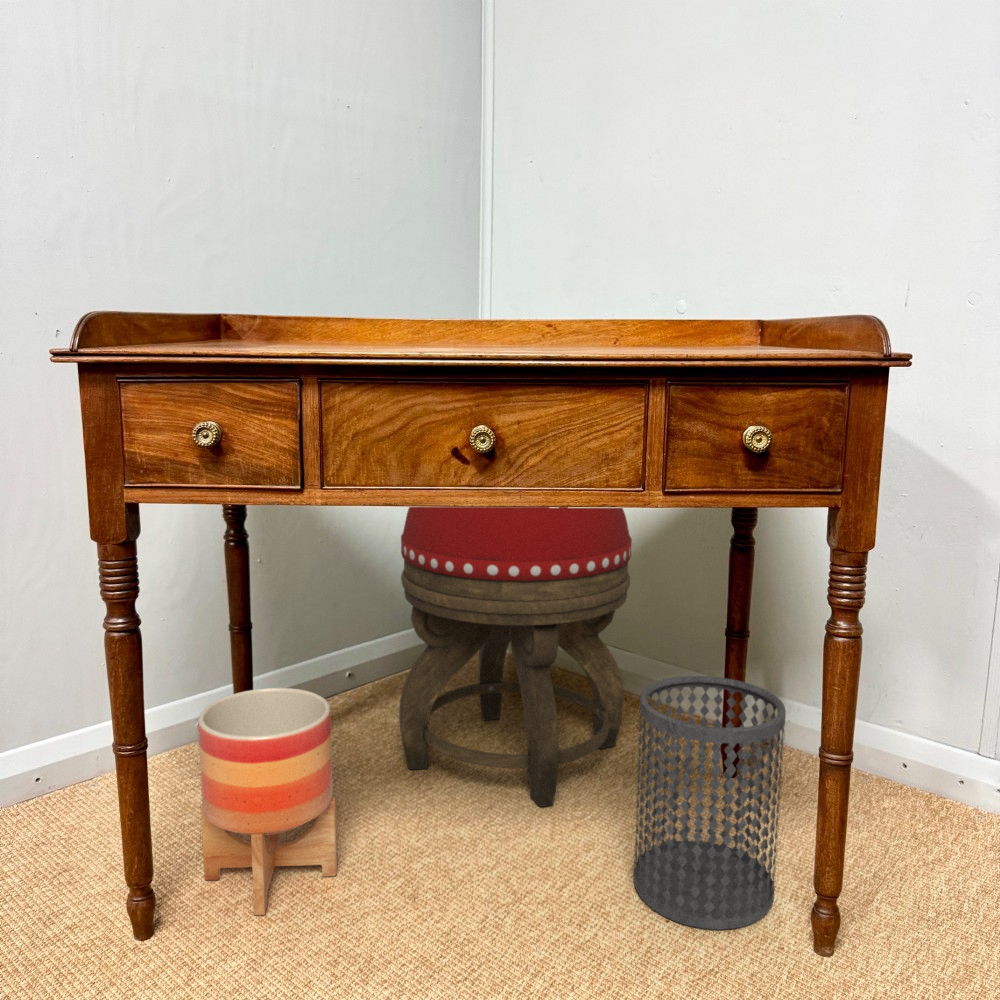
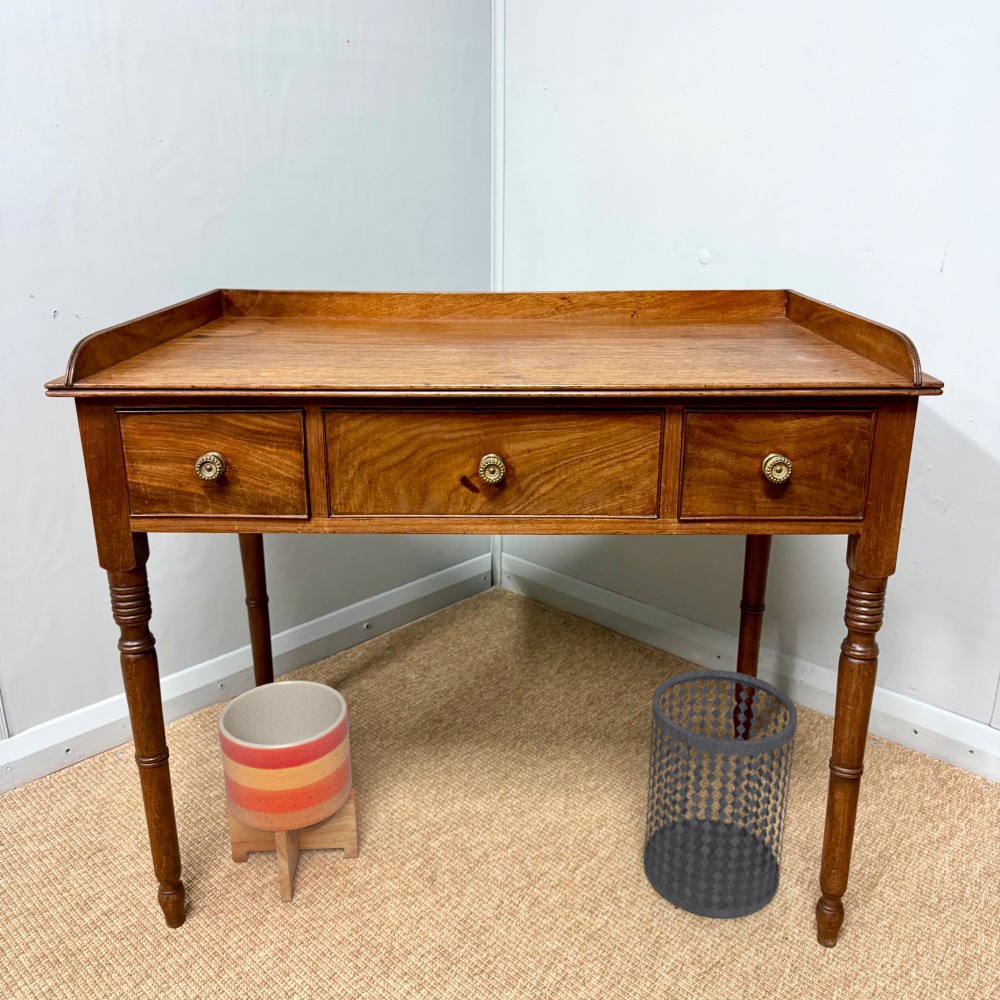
footstool: present [399,507,632,807] -> none [413,439,648,777]

